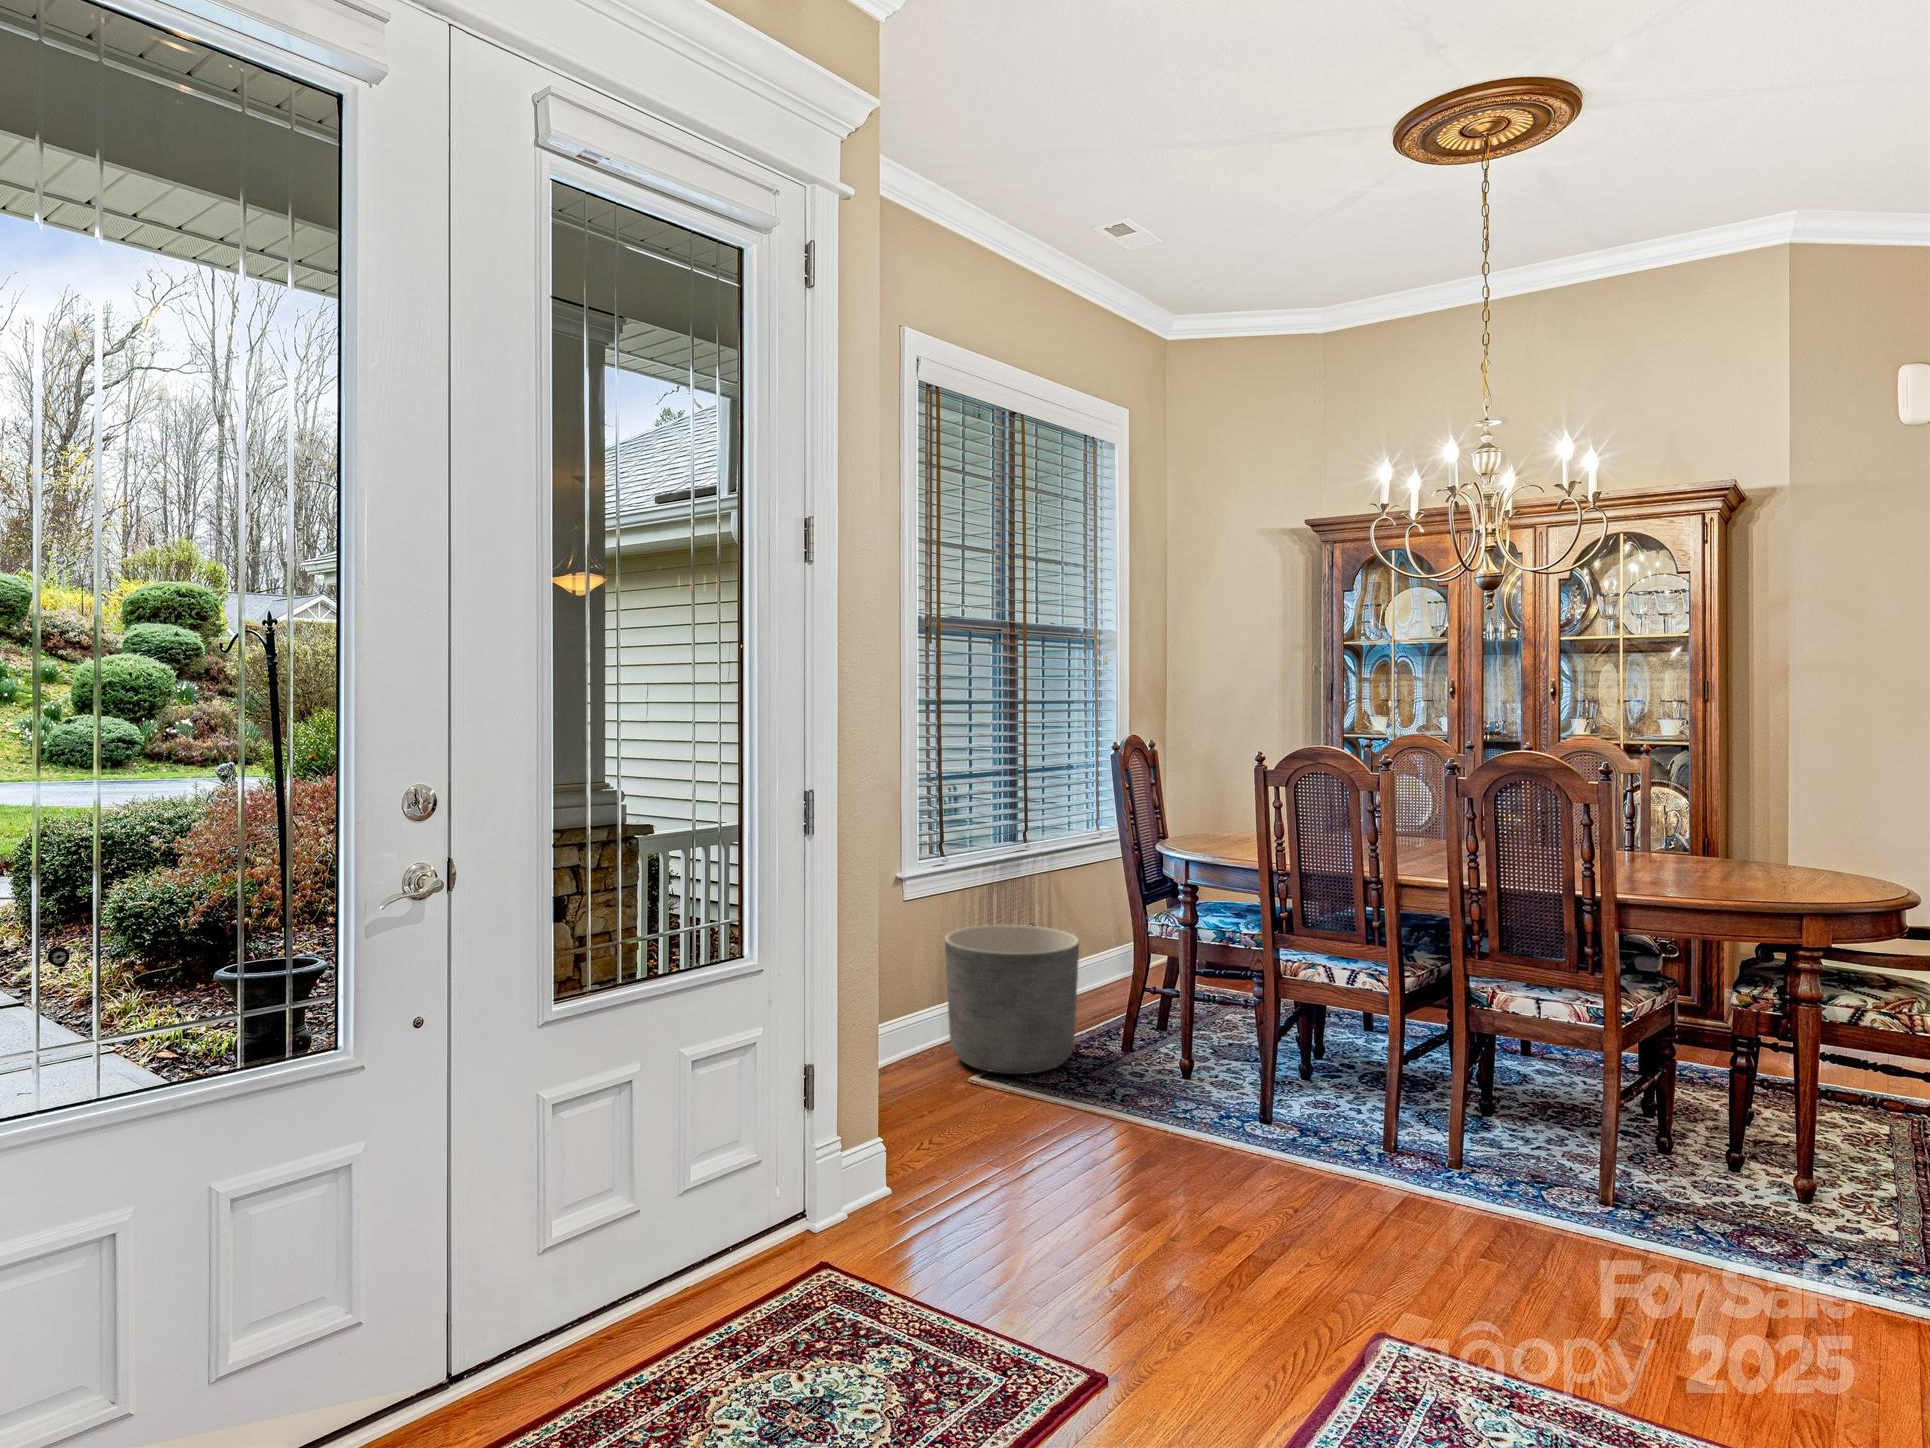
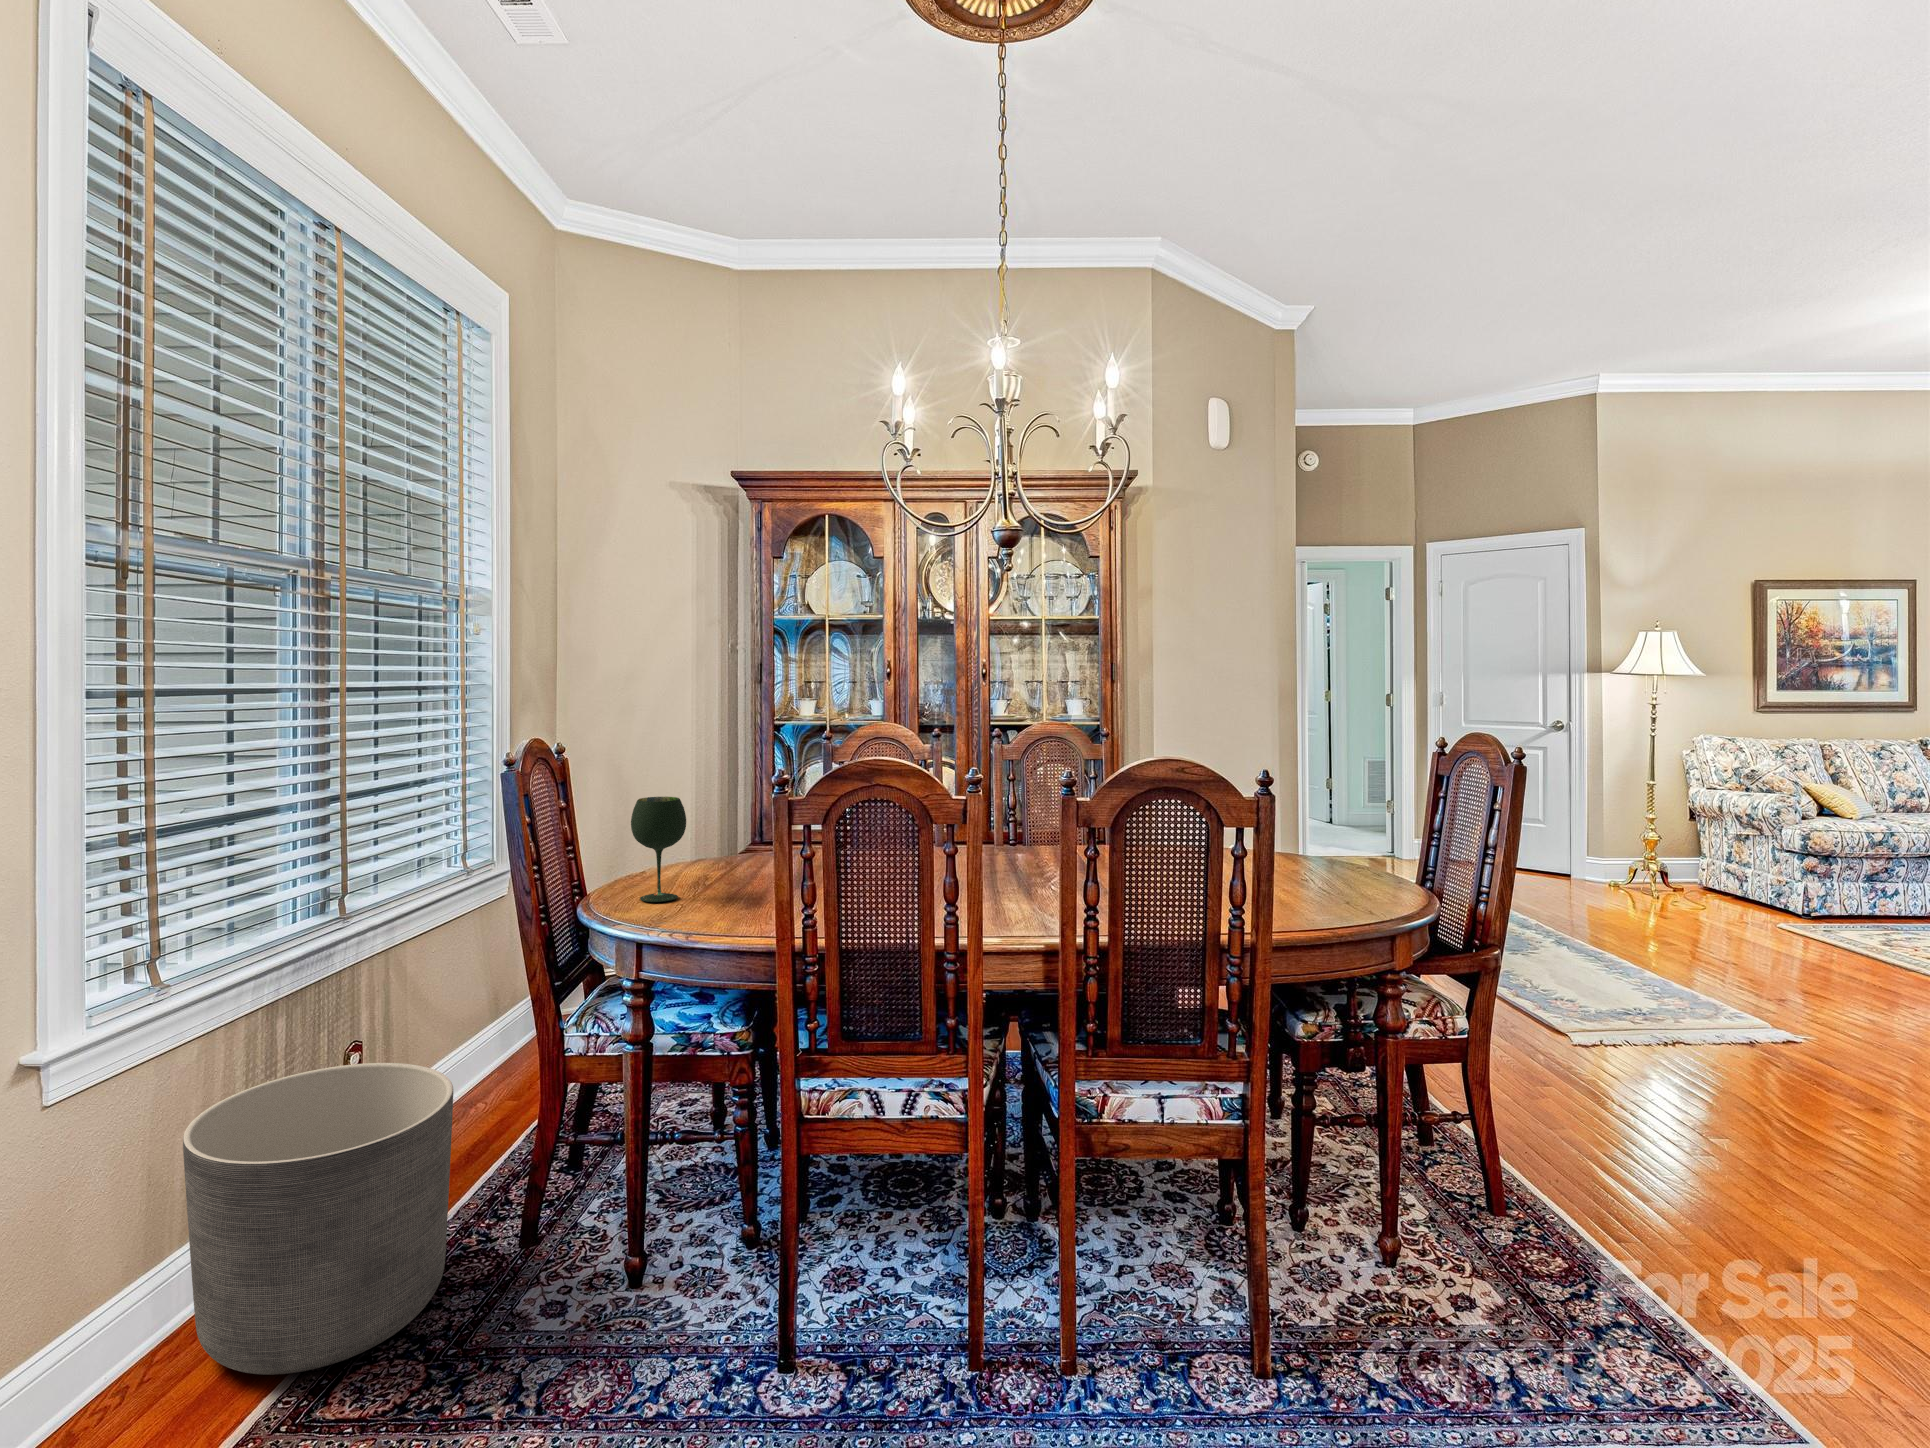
wine glass: none [1191,775,1228,844] -> present [631,797,686,902]

